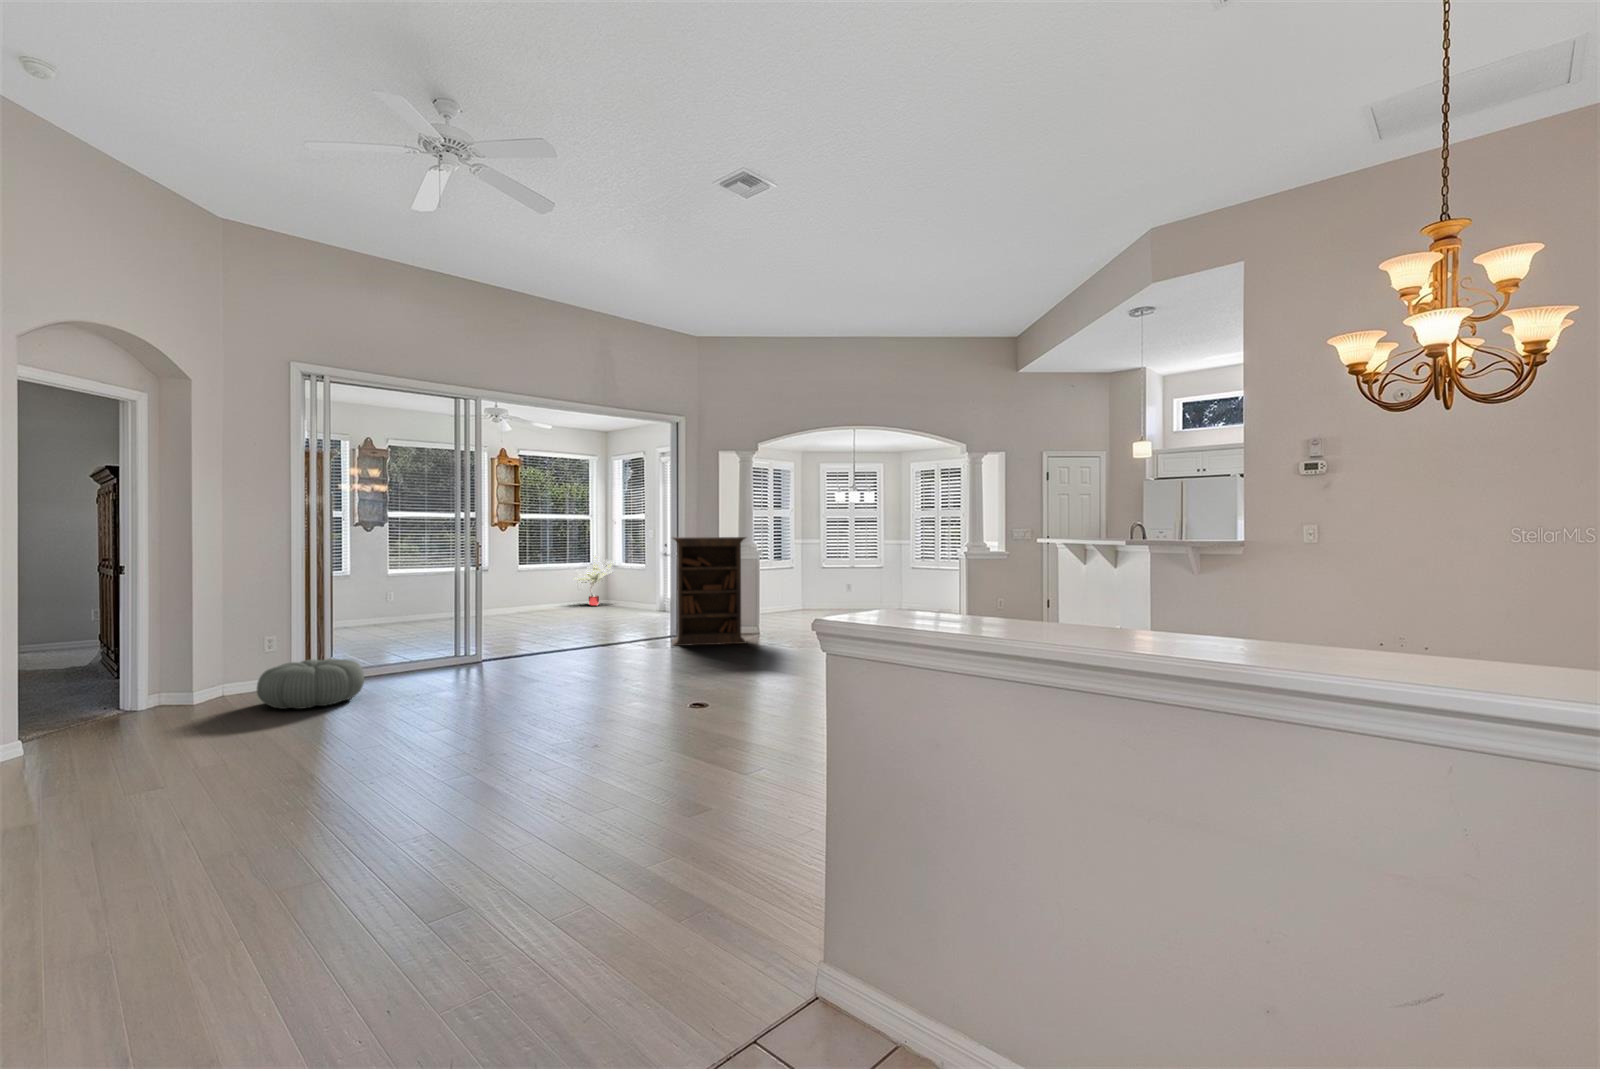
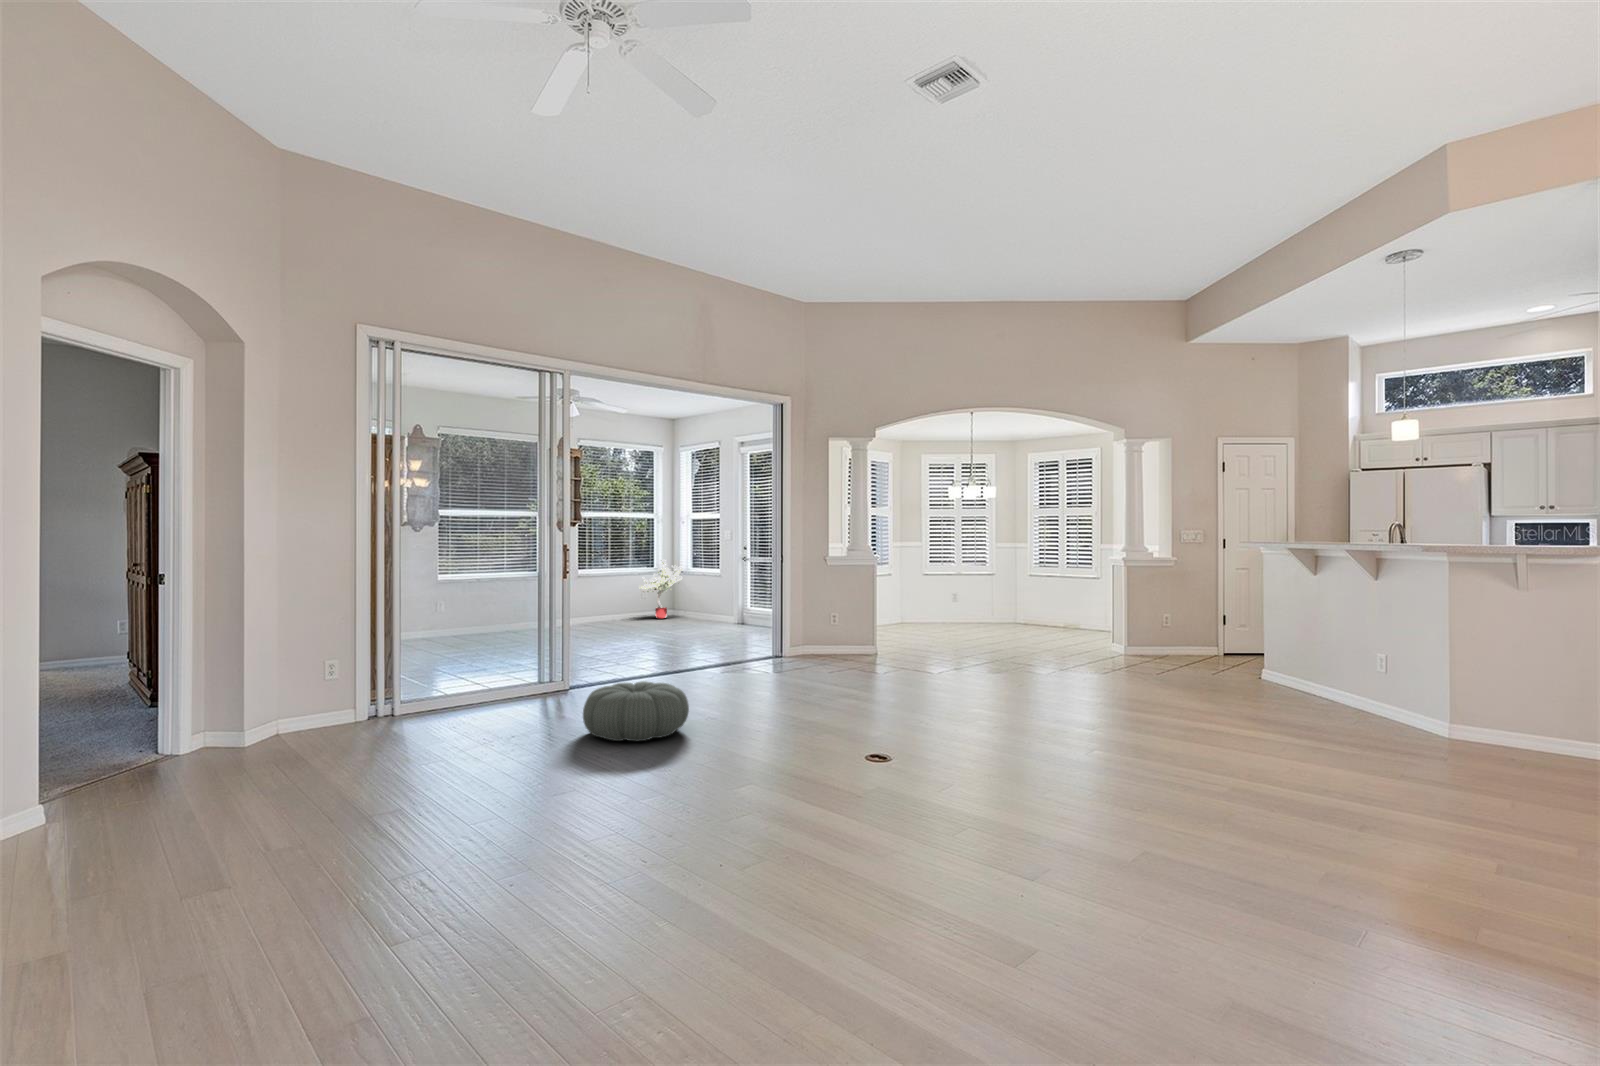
bookcase: present [672,537,746,646] -> none [777,540,873,671]
pouf: present [257,658,364,709] -> present [583,681,689,741]

